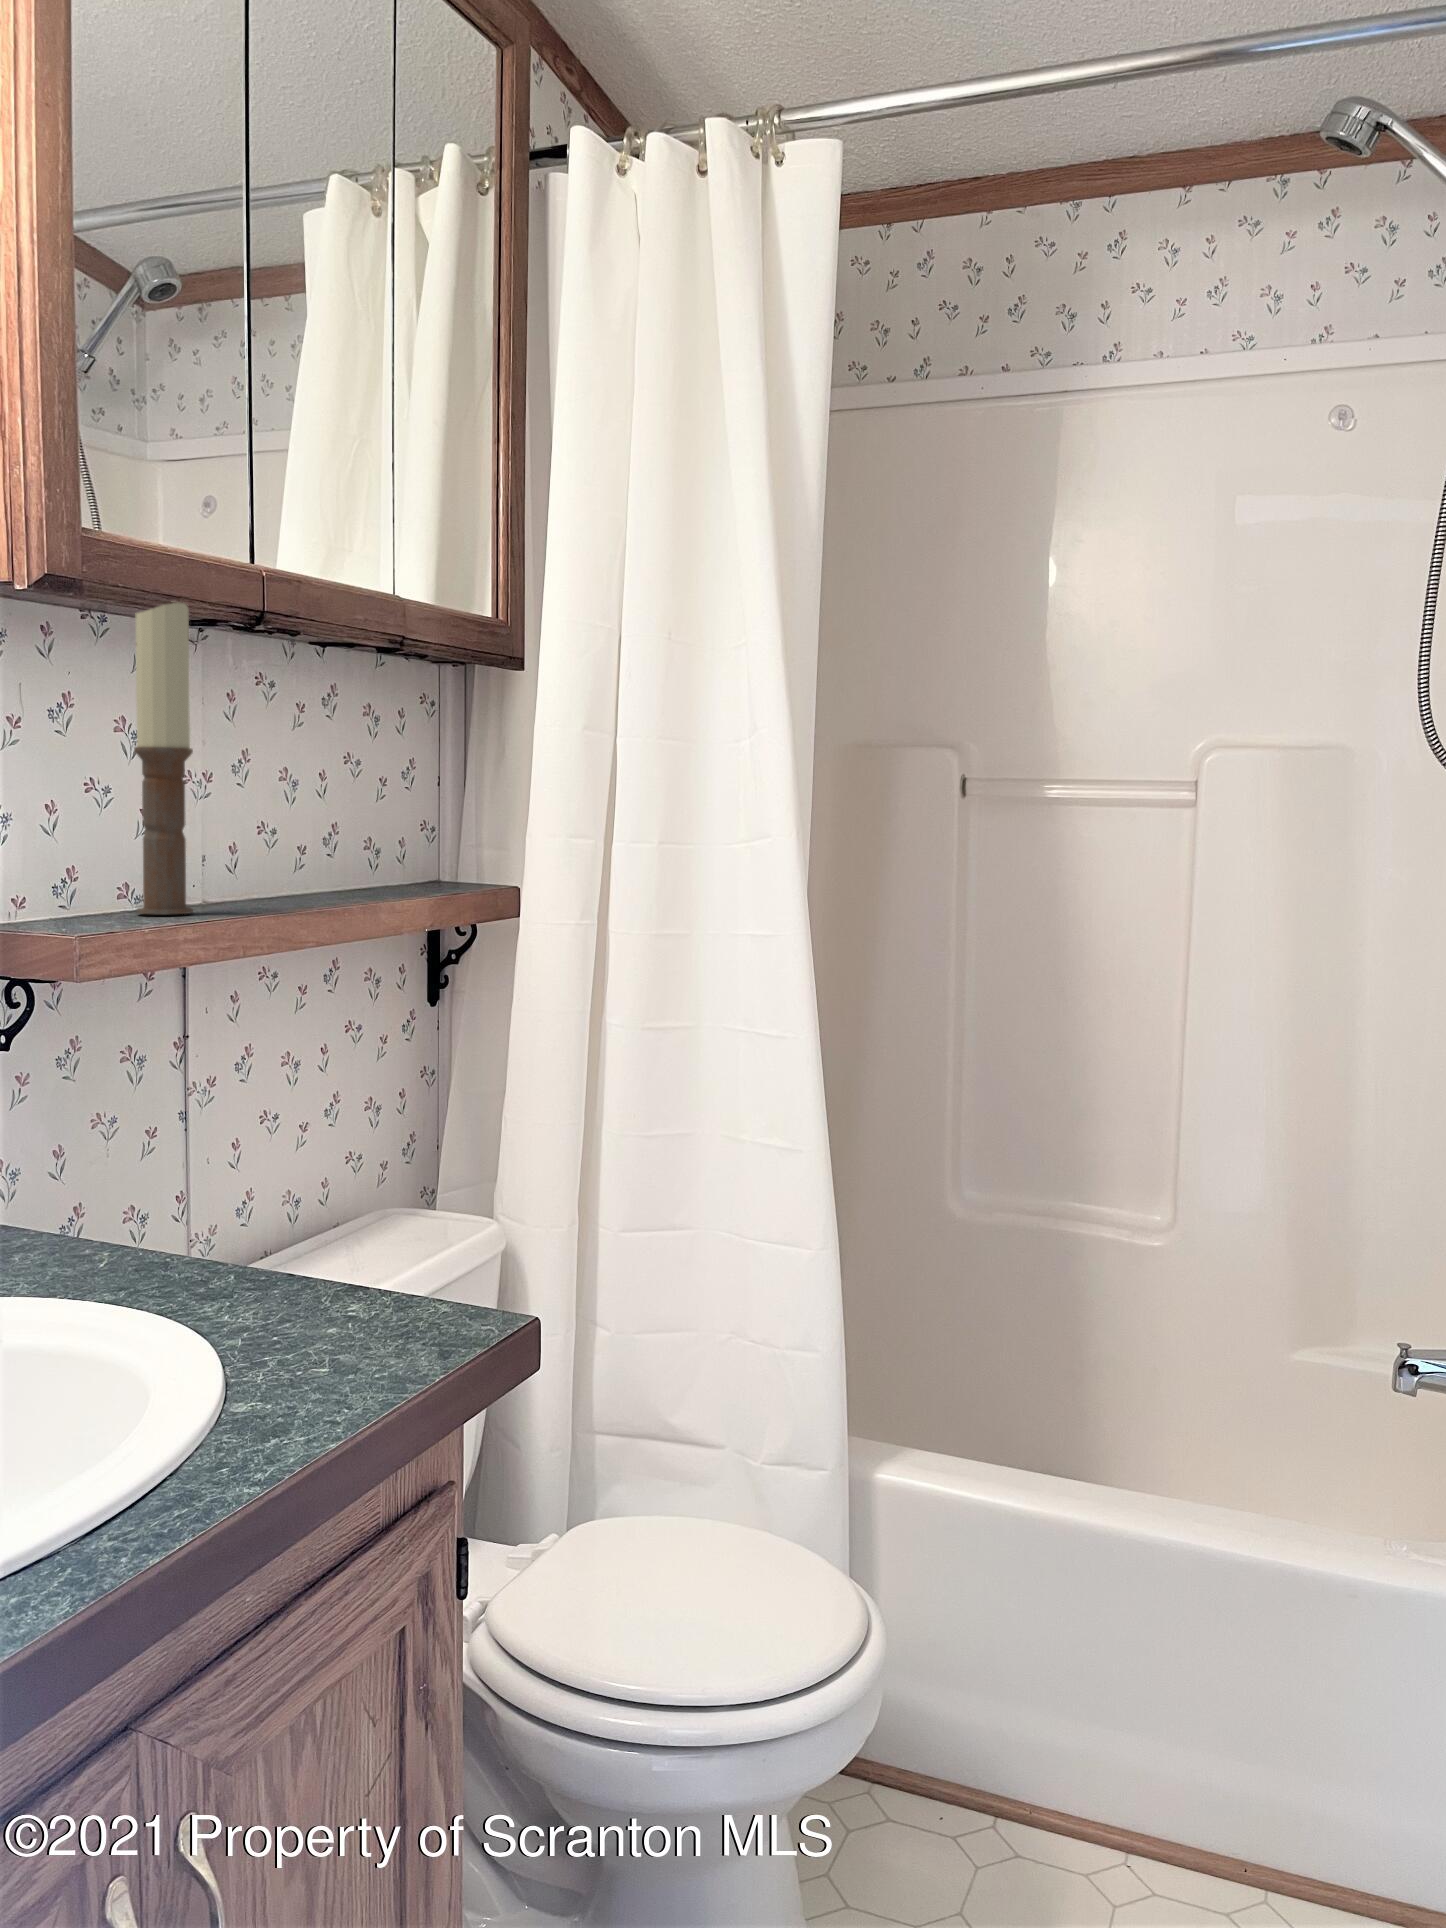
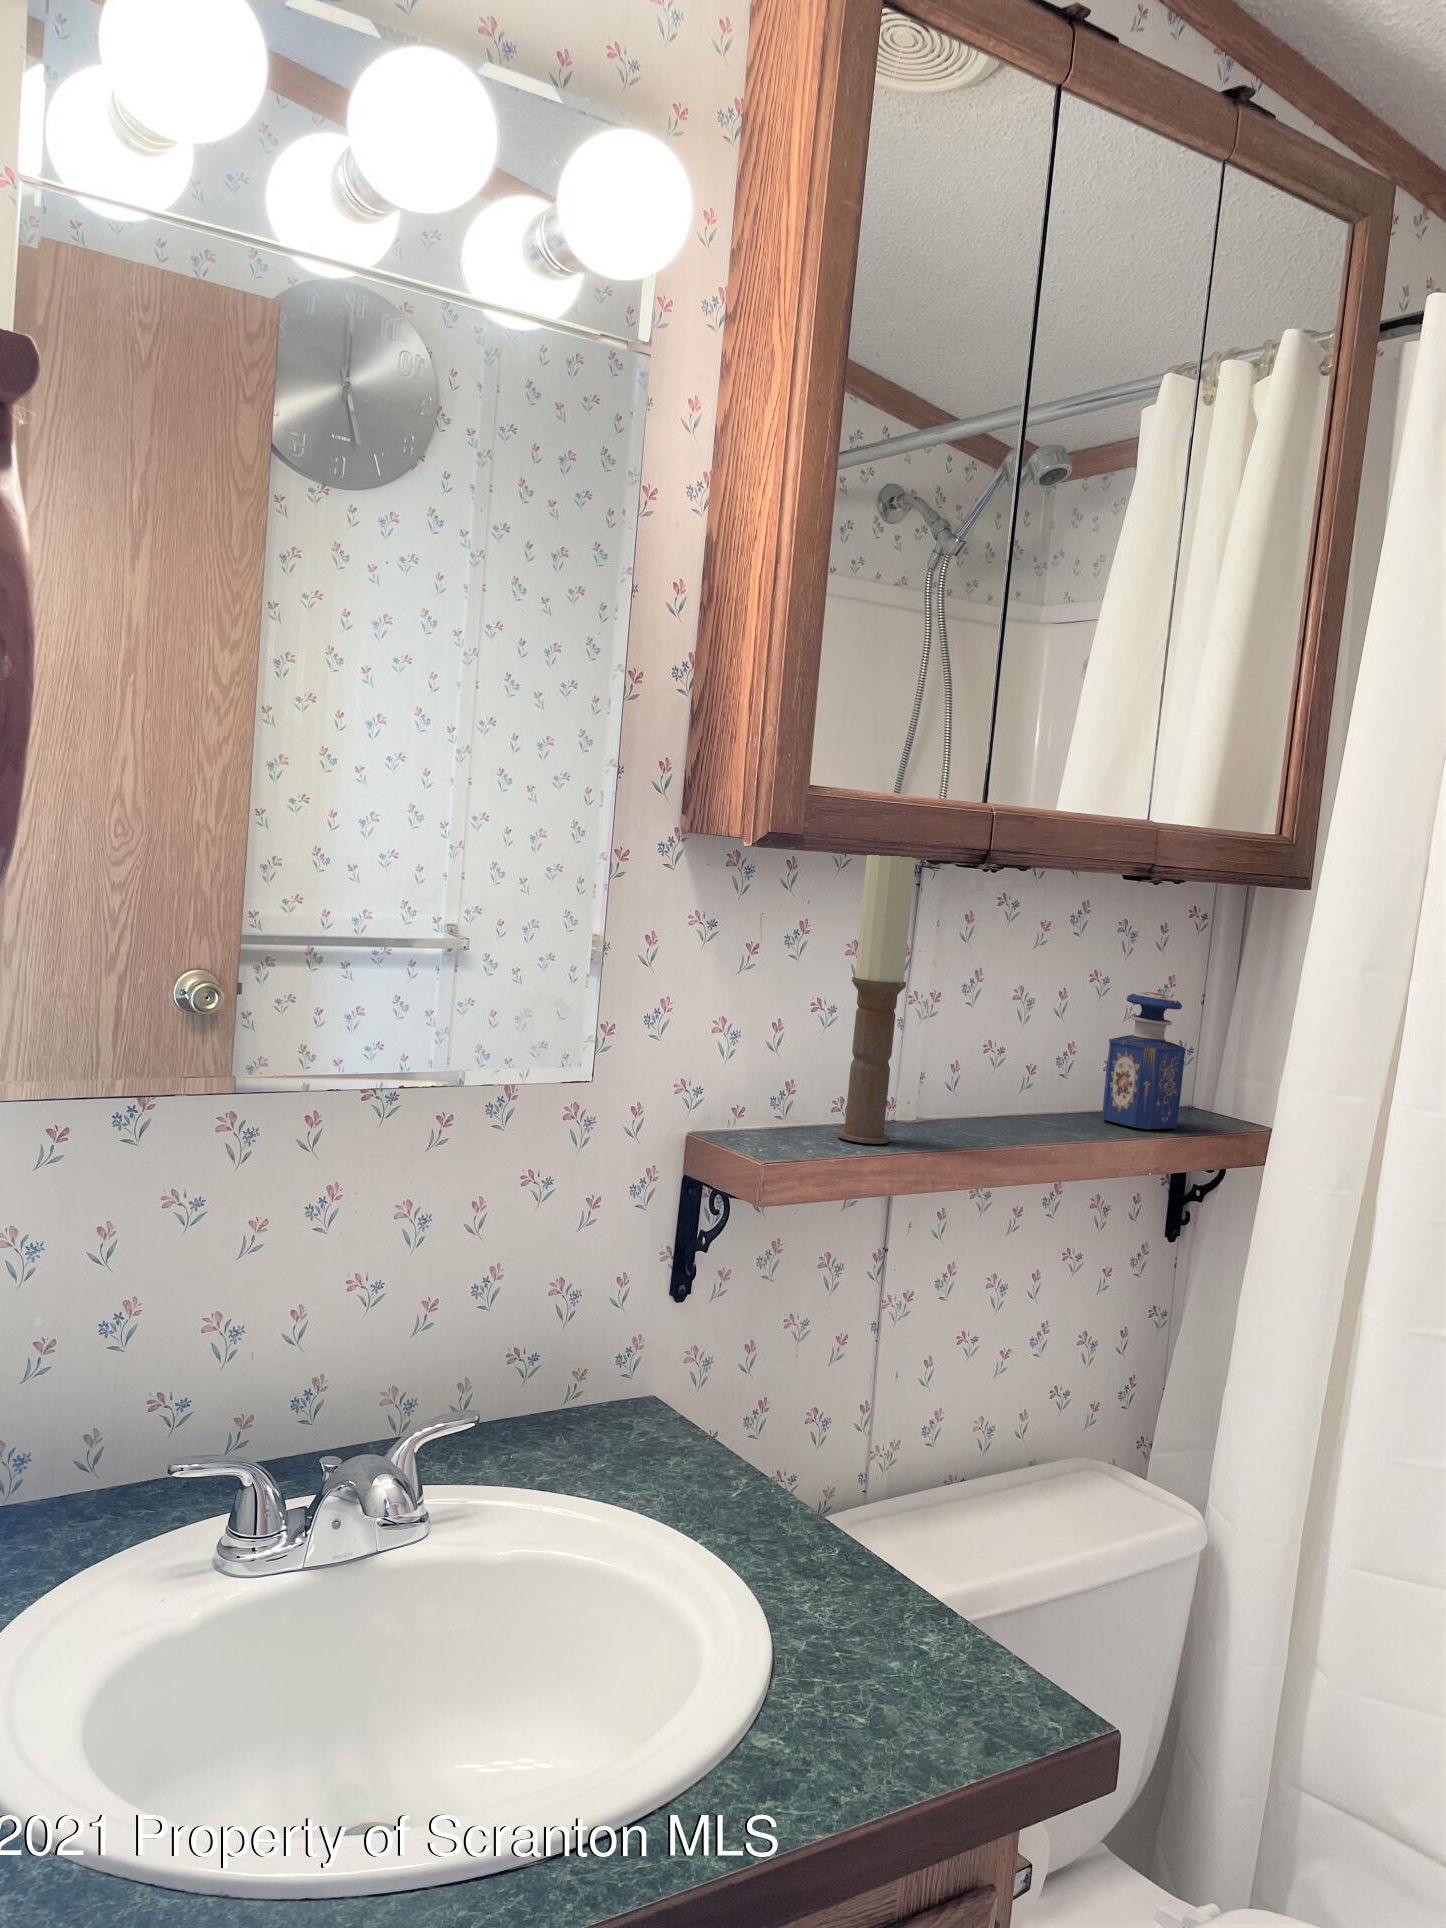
perfume bottle: none [370,765,442,890] -> present [1102,992,1186,1129]

